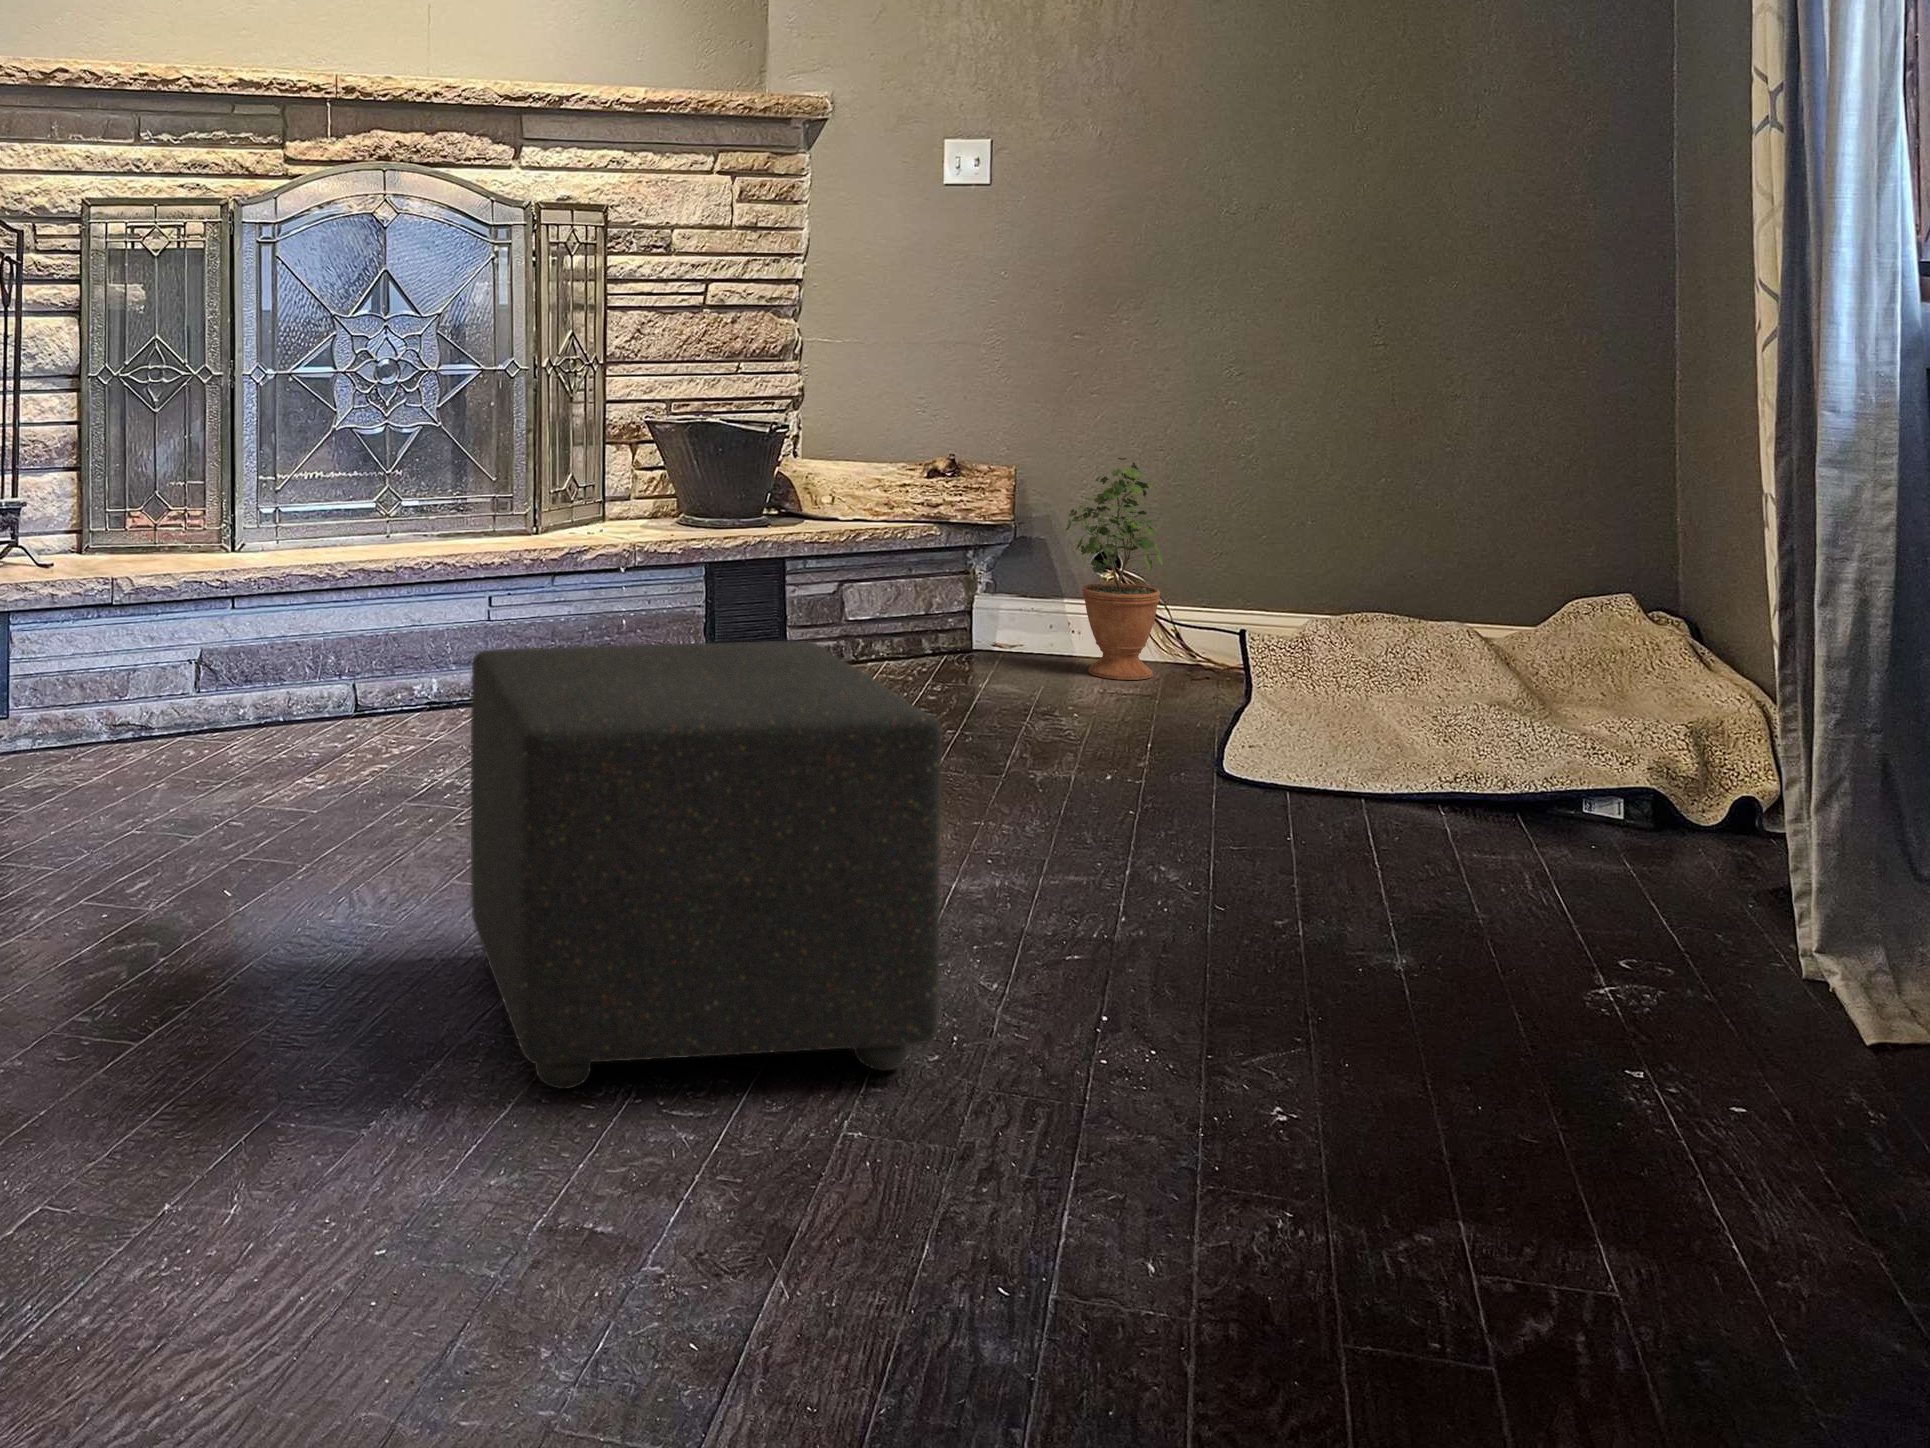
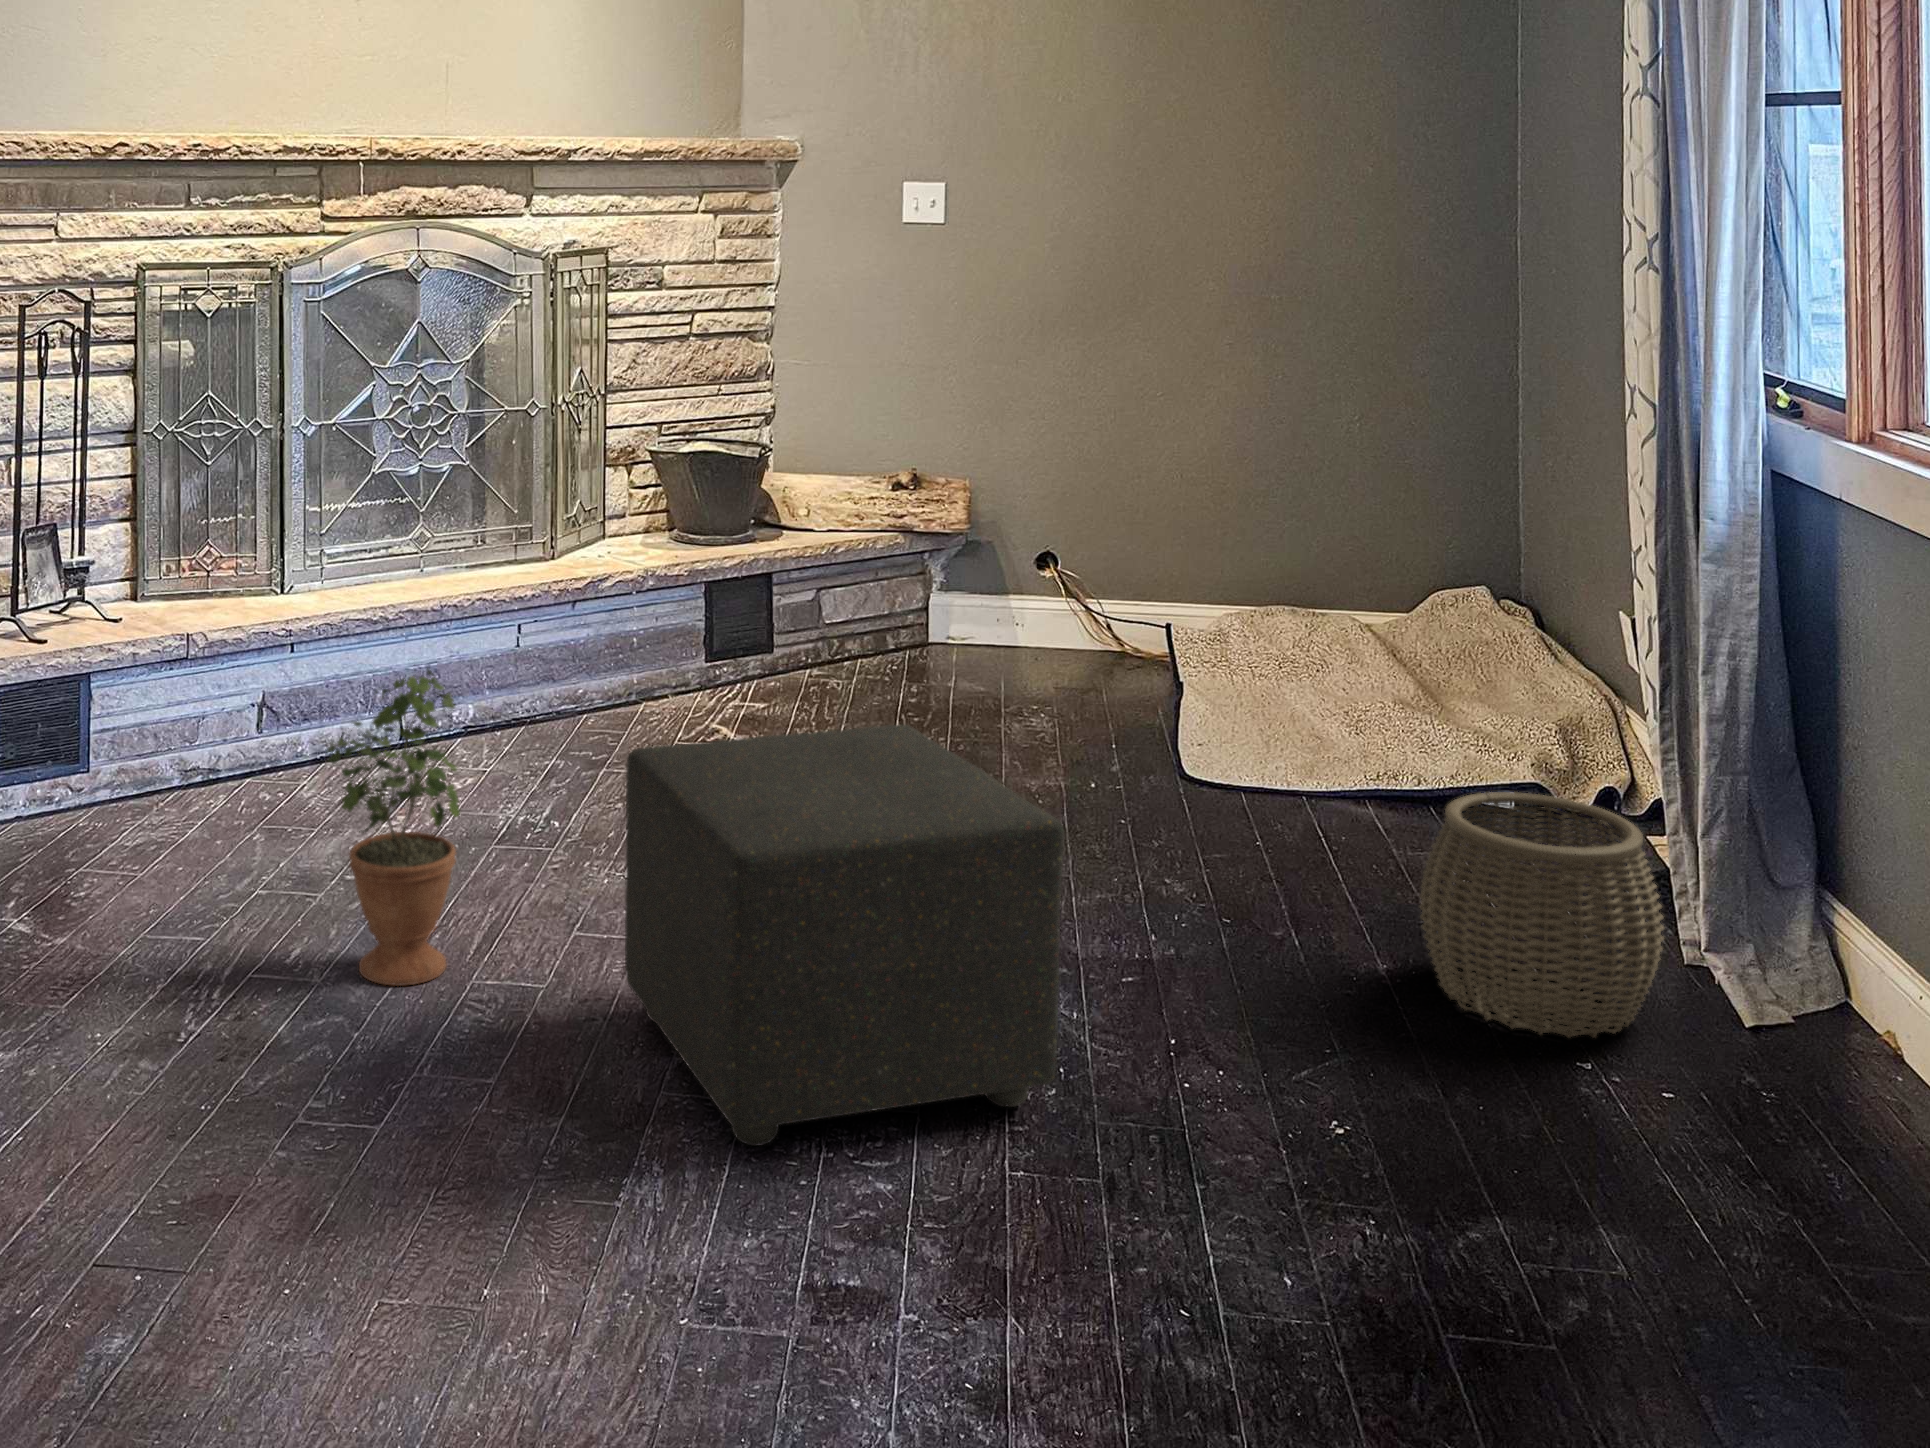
potted plant: present [1066,458,1163,680] -> present [327,668,460,986]
woven basket: none [1450,749,1767,1046] -> present [1420,792,1664,1038]

